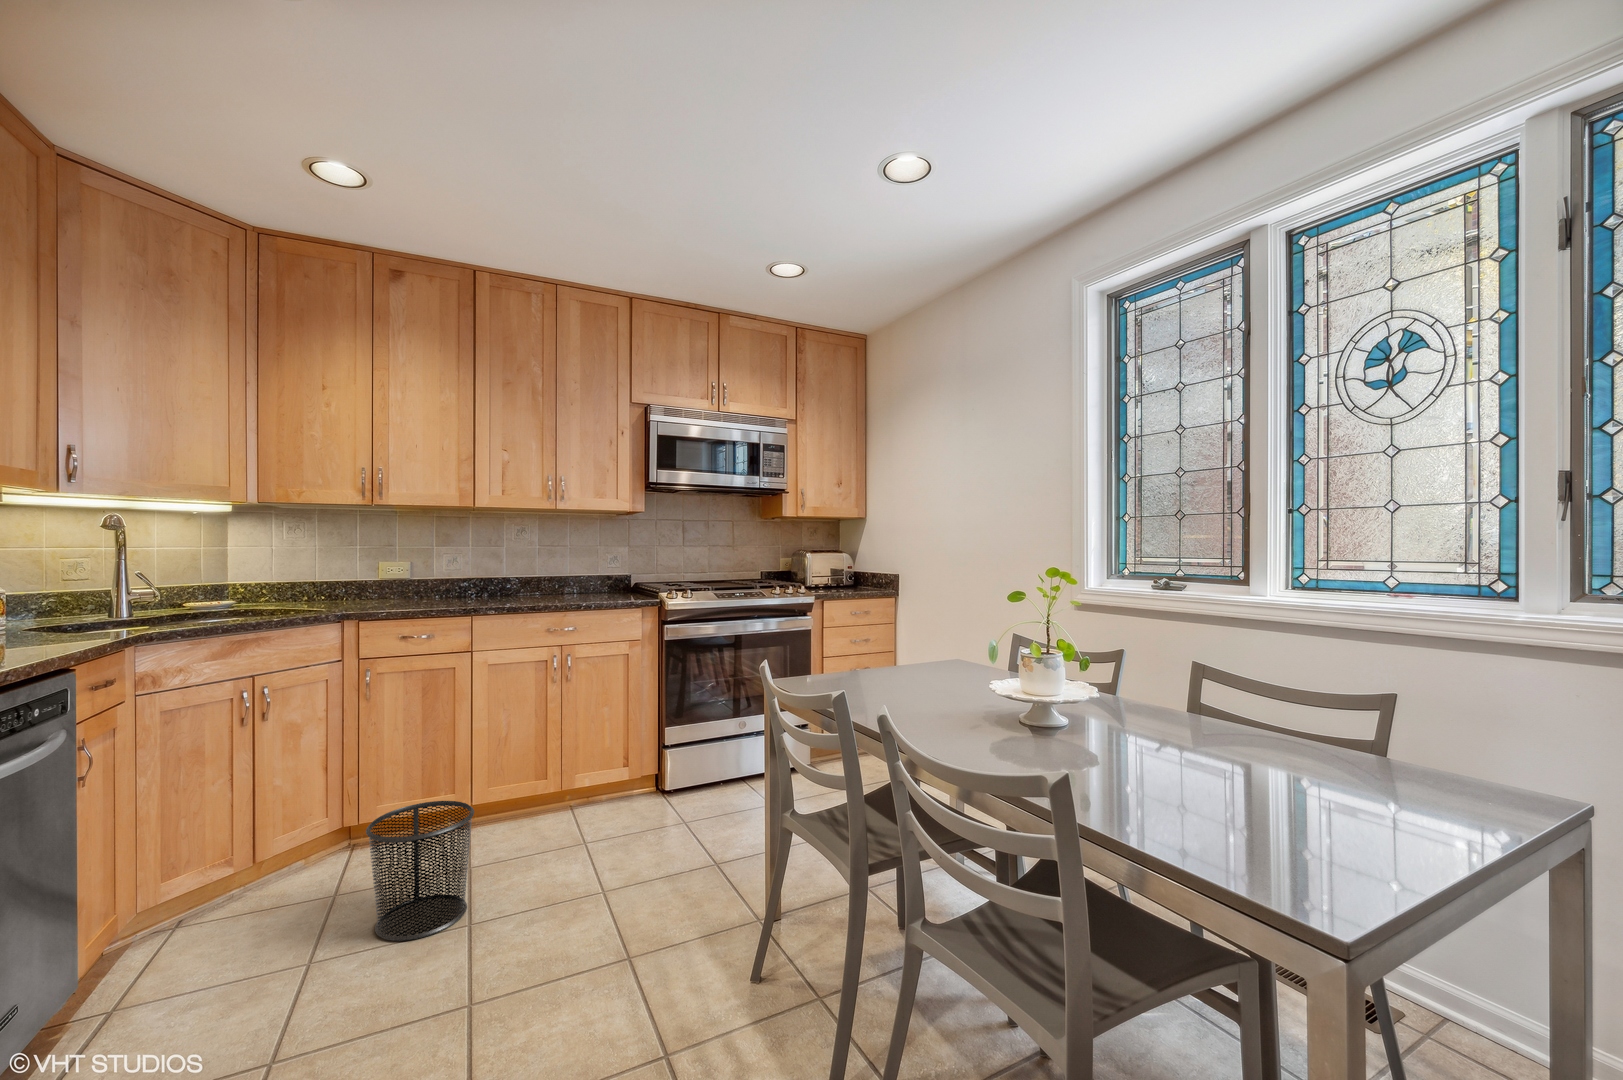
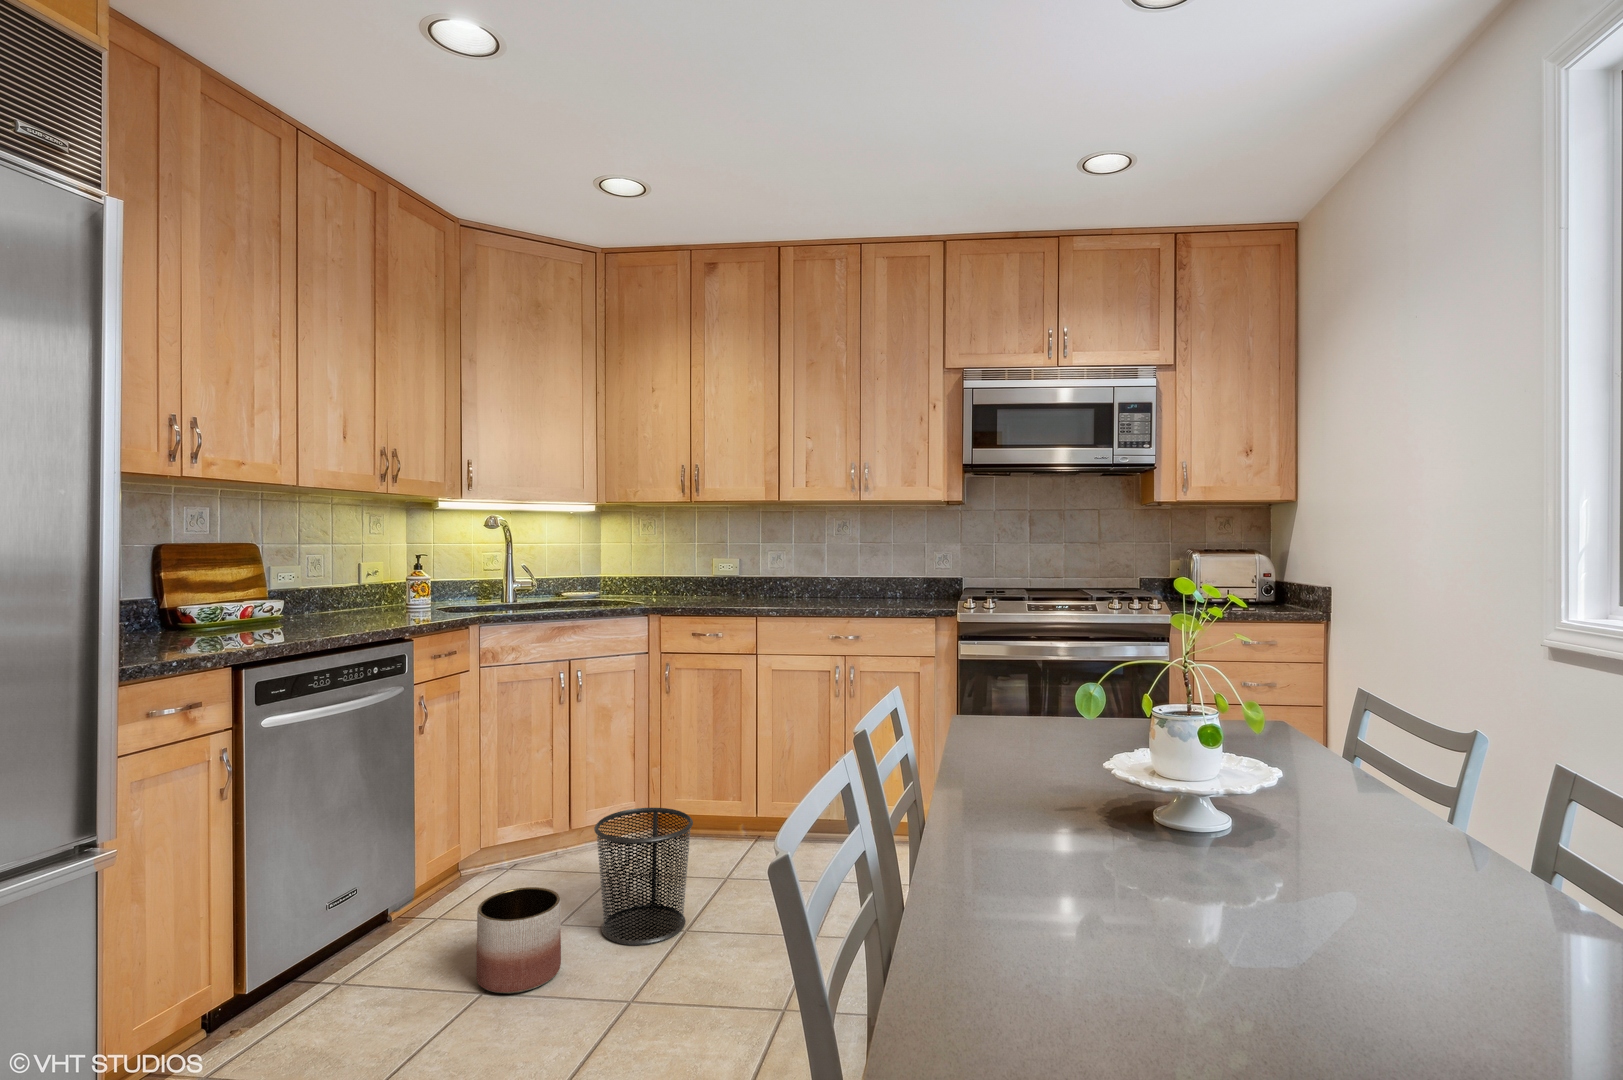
planter: none [269,907,373,1031] -> present [476,887,561,994]

